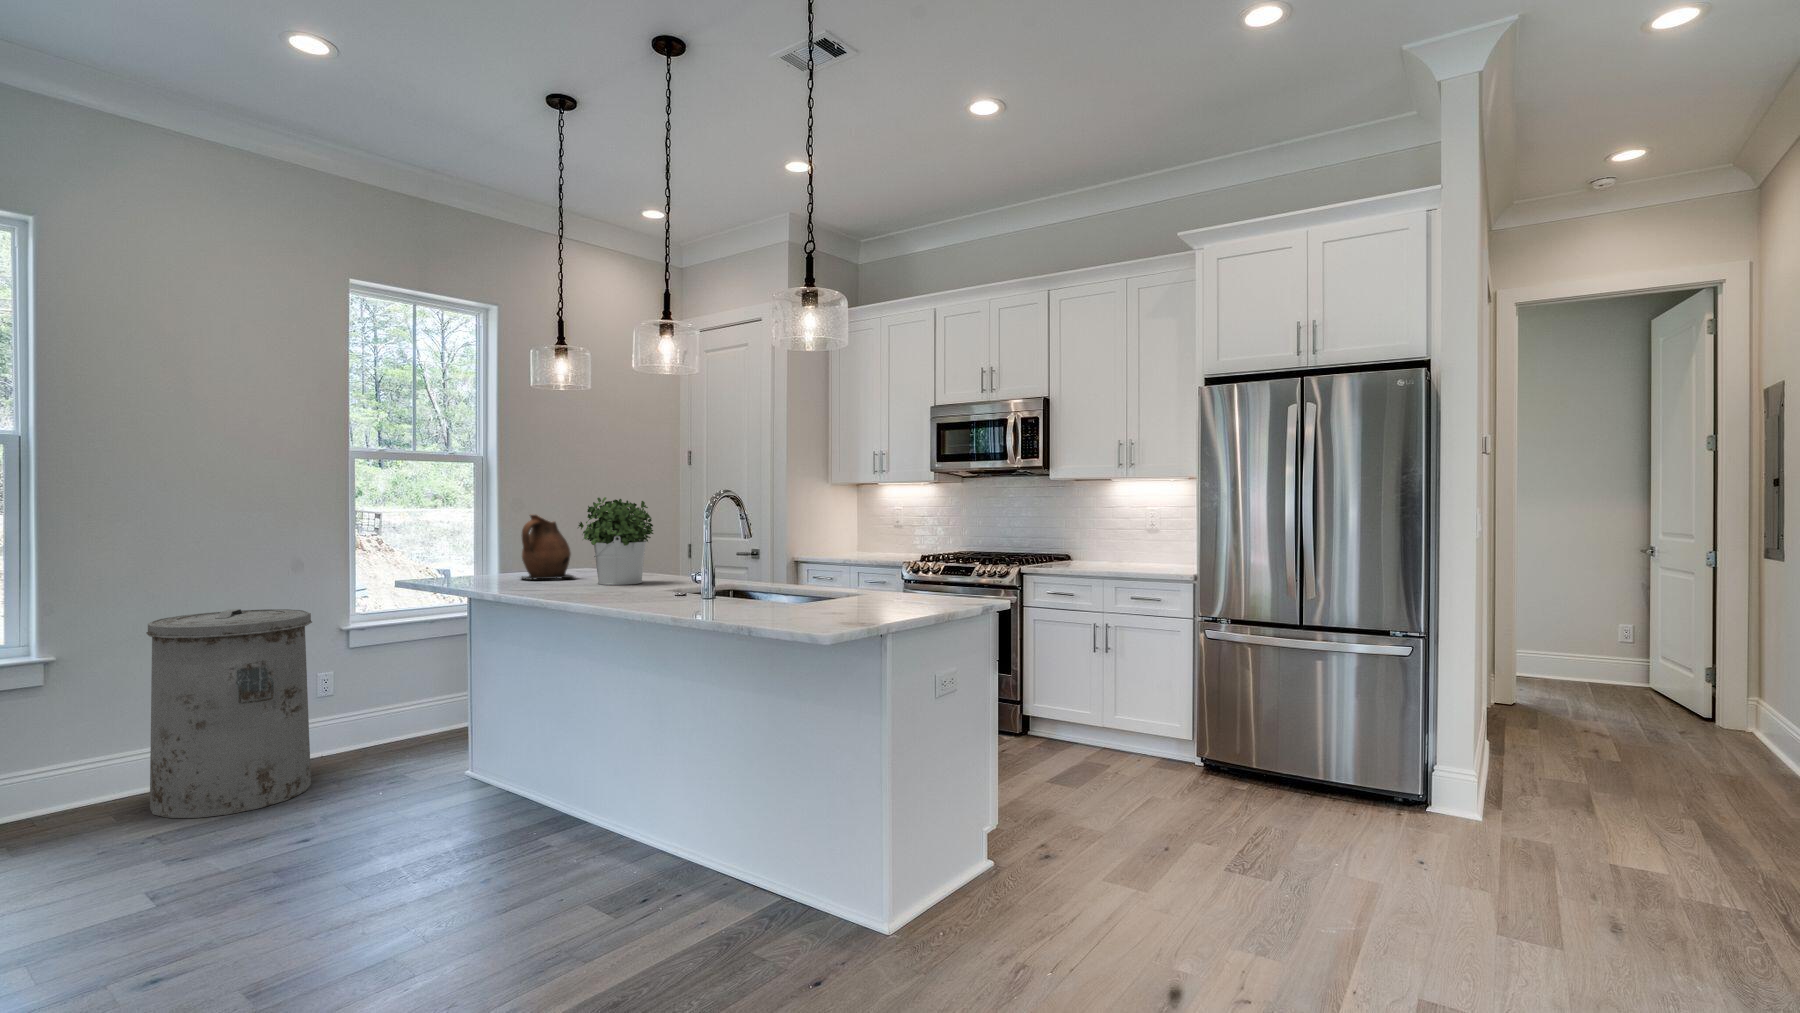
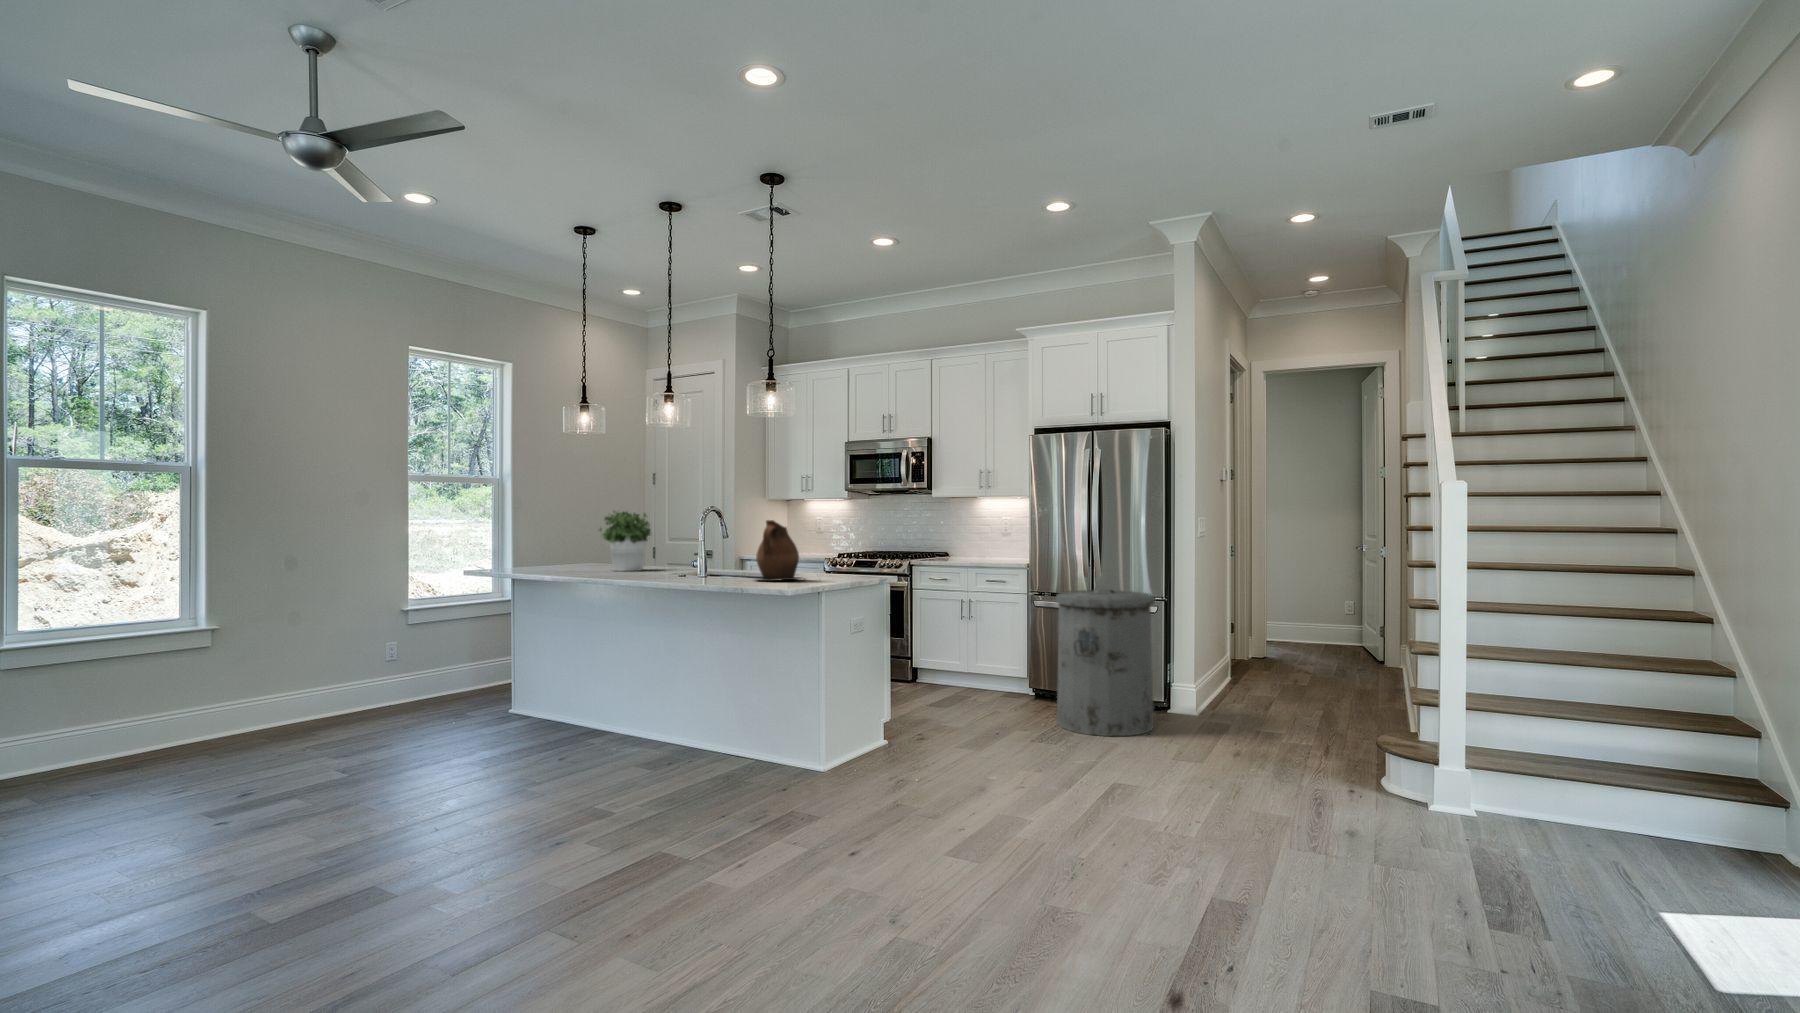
ceramic pitcher: present [521,515,574,580] -> present [756,520,801,581]
trash can: present [146,609,312,818] -> present [1056,589,1155,736]

